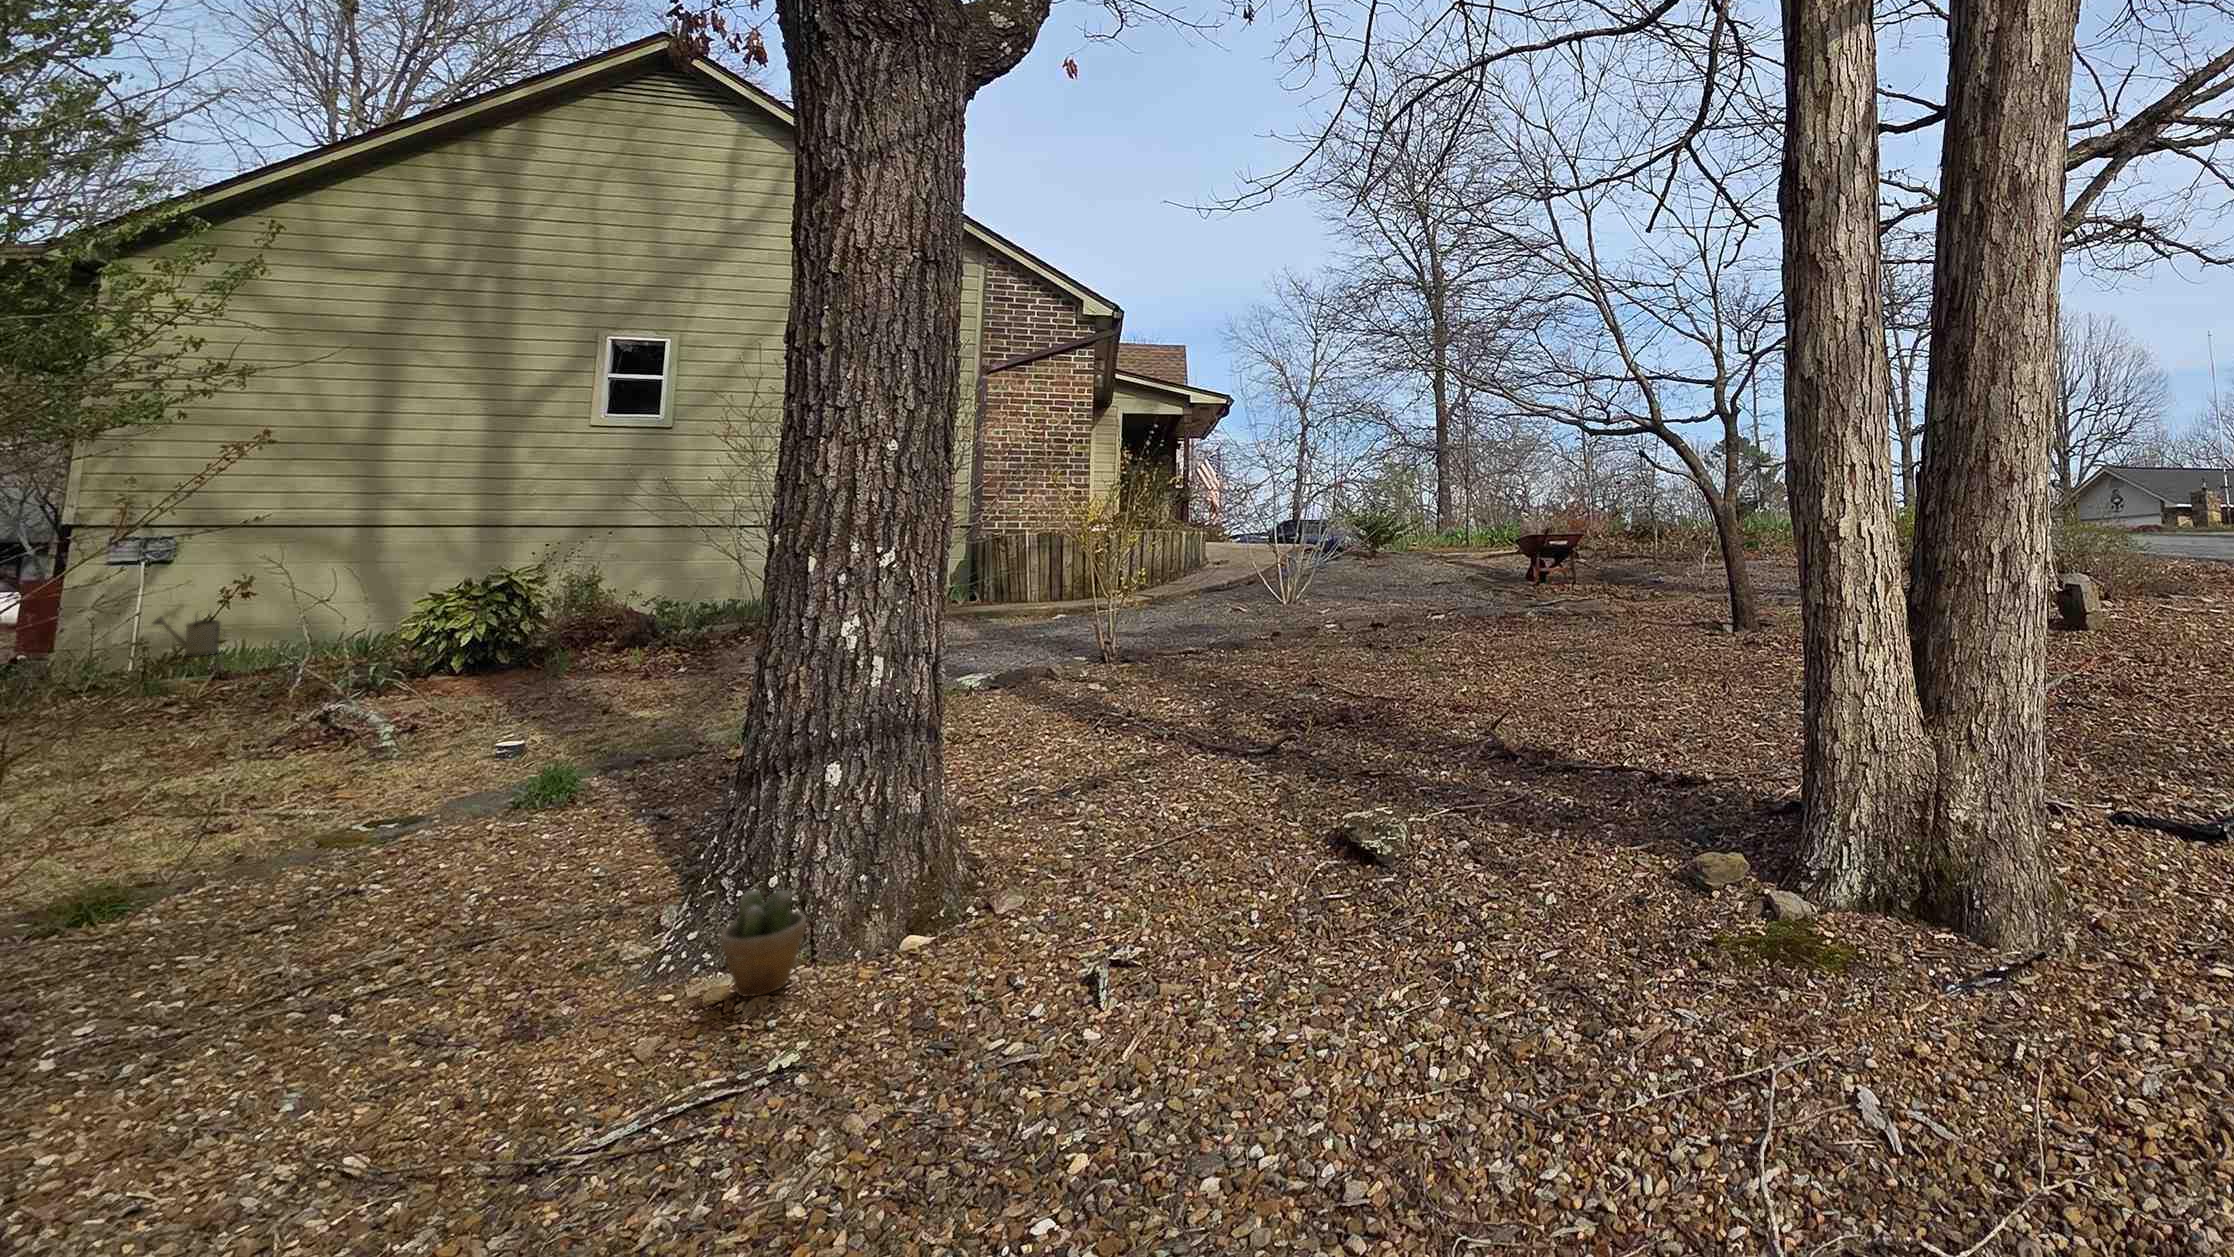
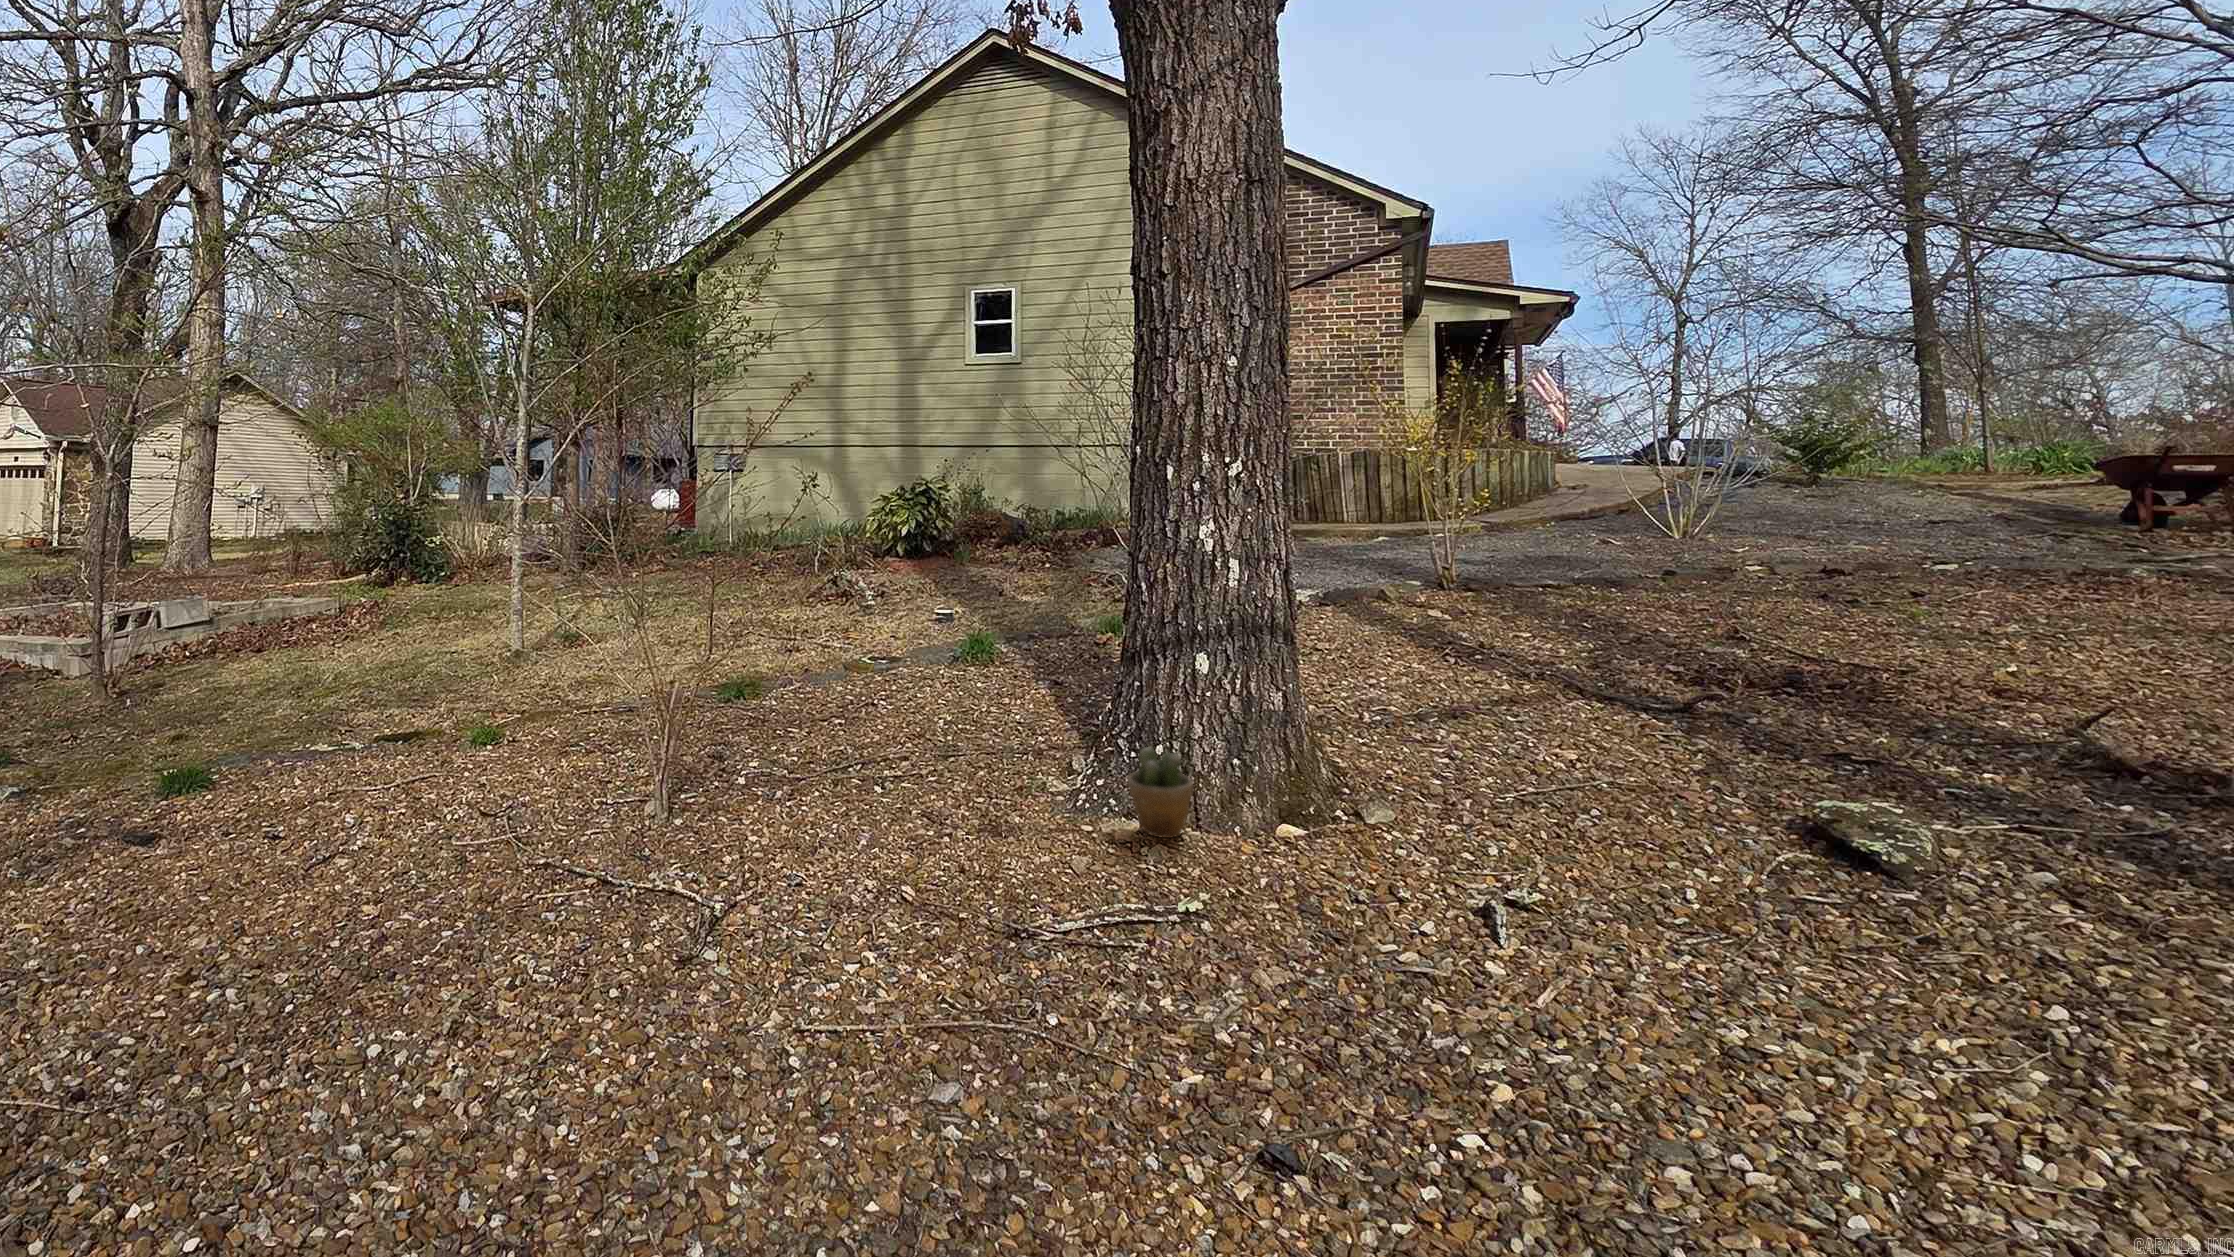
watering can: present [152,617,220,657] -> none [740,501,773,533]

